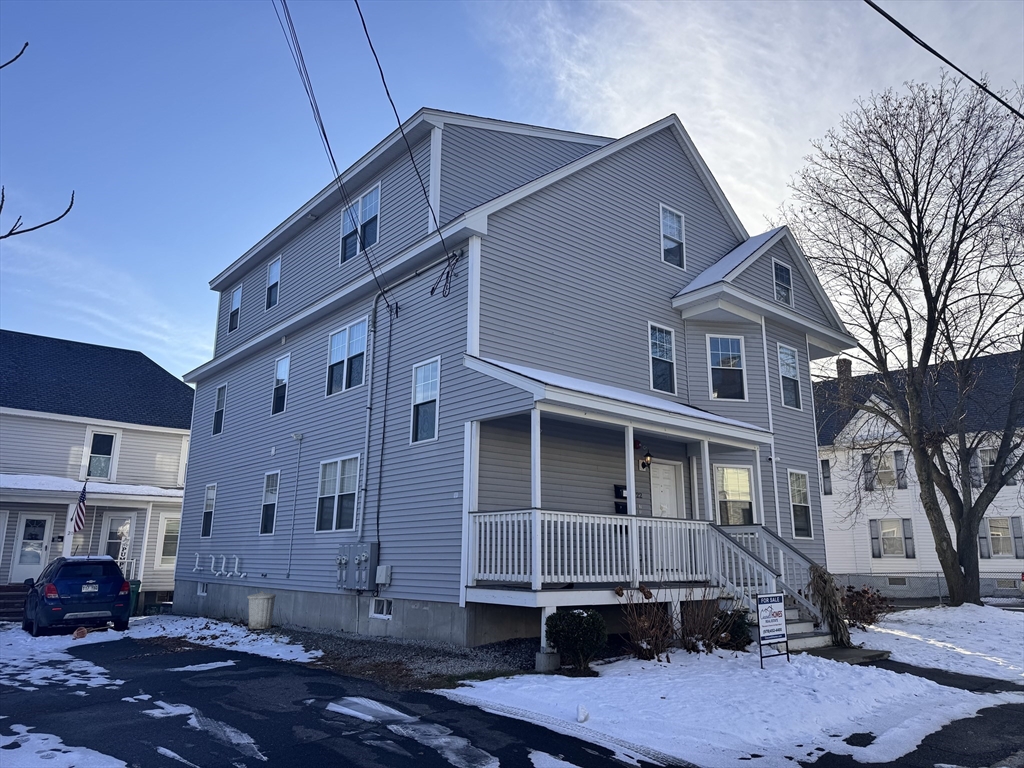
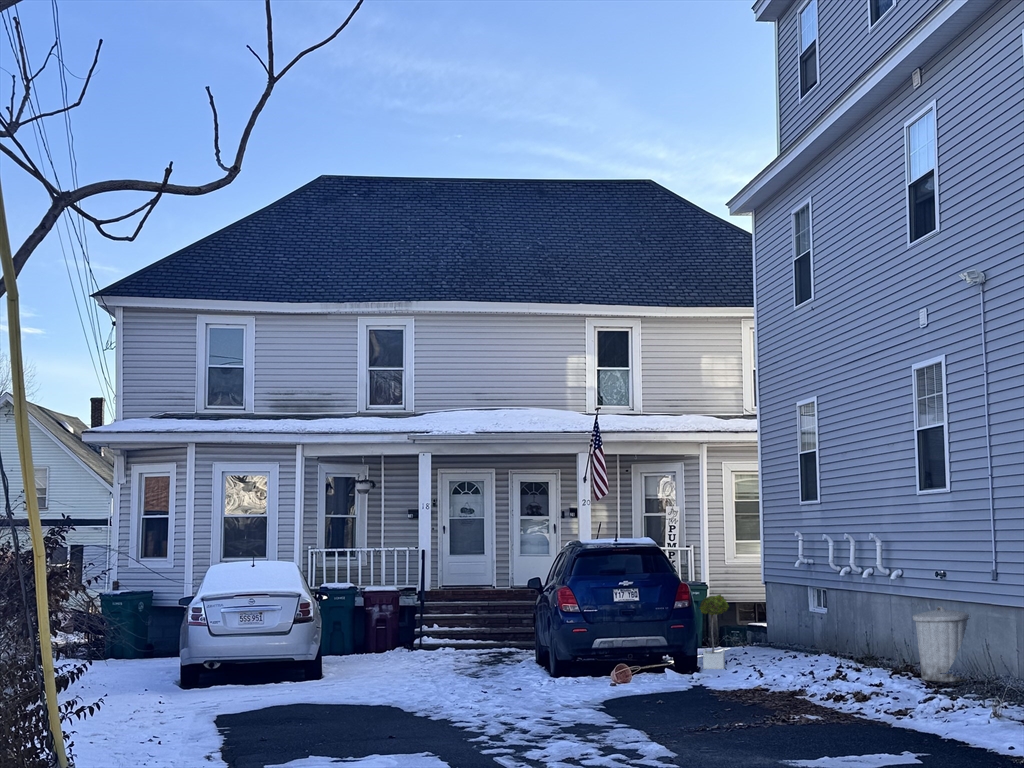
potted tree: none [131,586,150,627] -> present [699,594,729,669]

